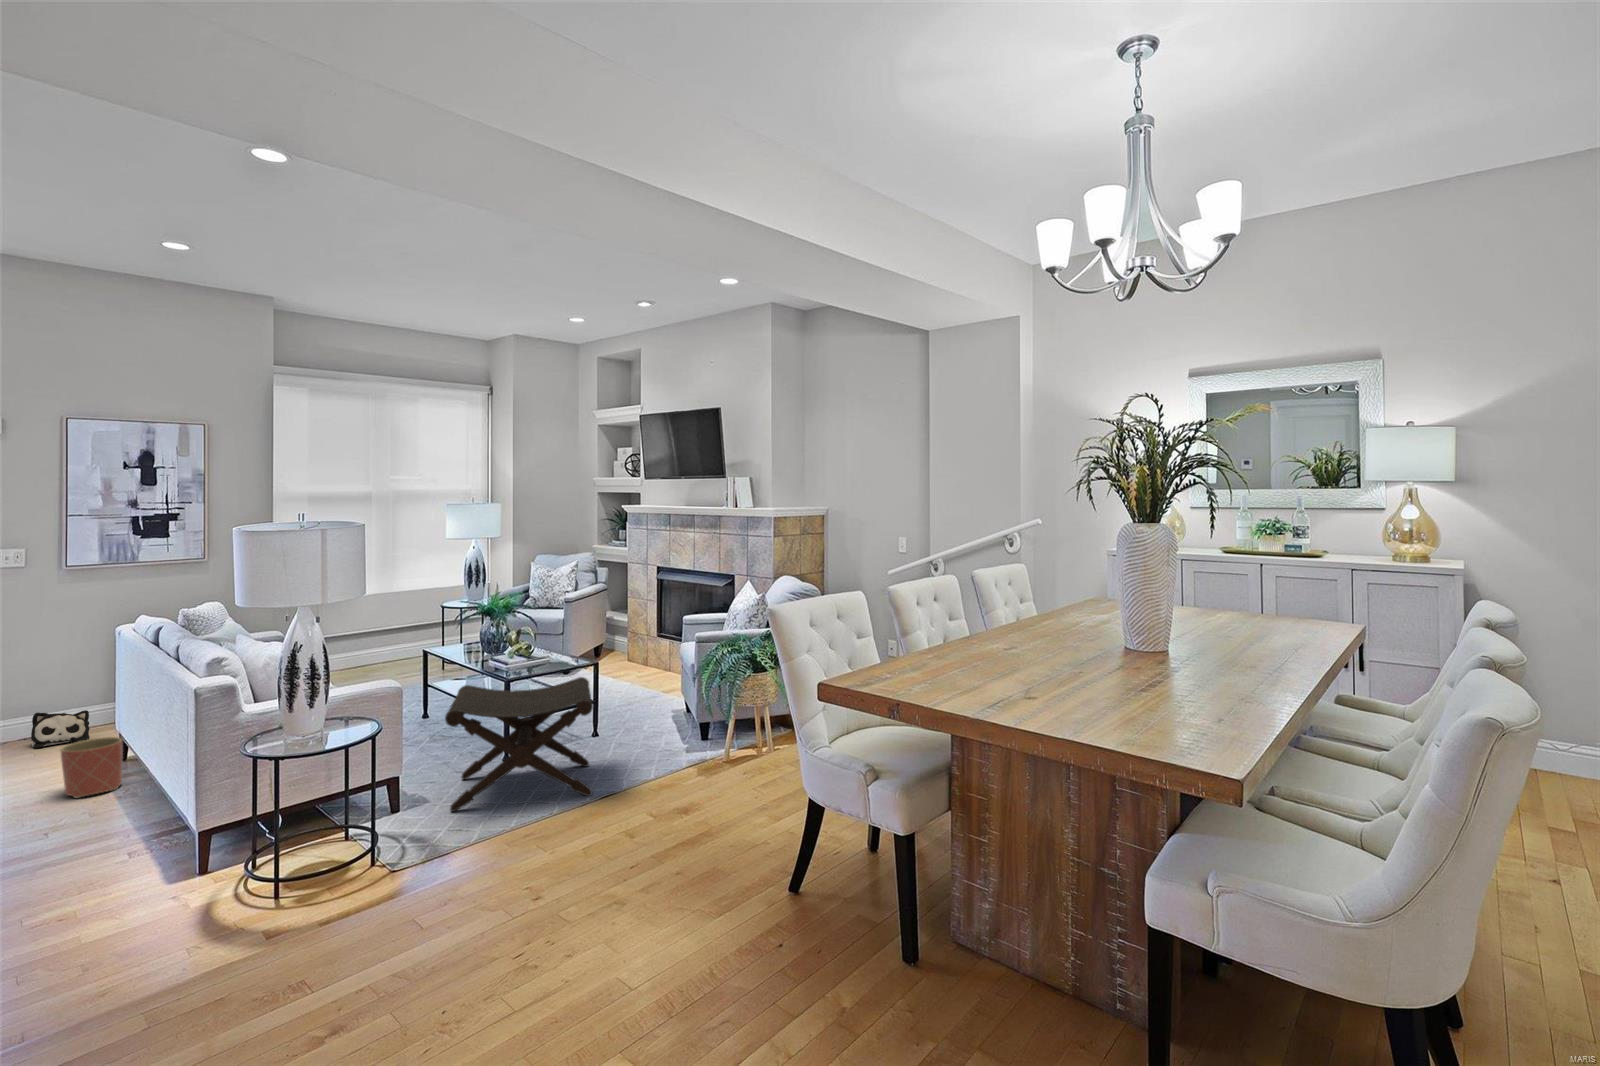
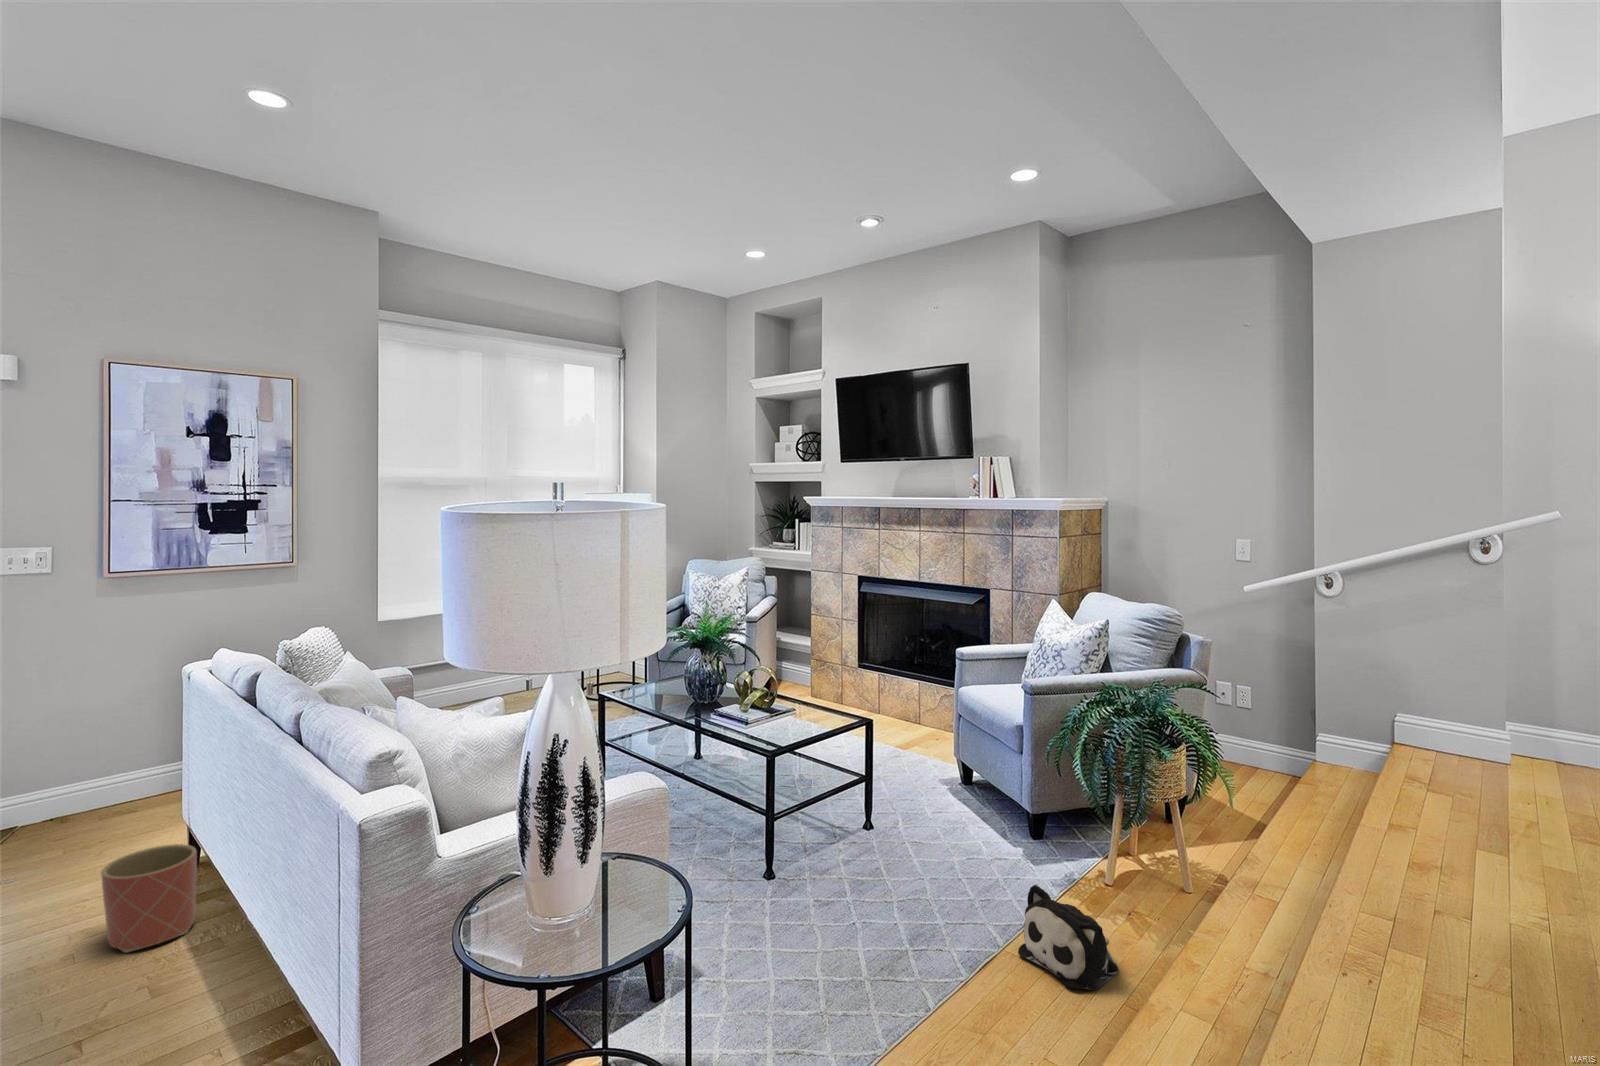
footstool: present [445,677,593,811] -> none [721,754,974,1003]
plush toy: present [31,710,90,748] -> present [1018,885,1118,990]

